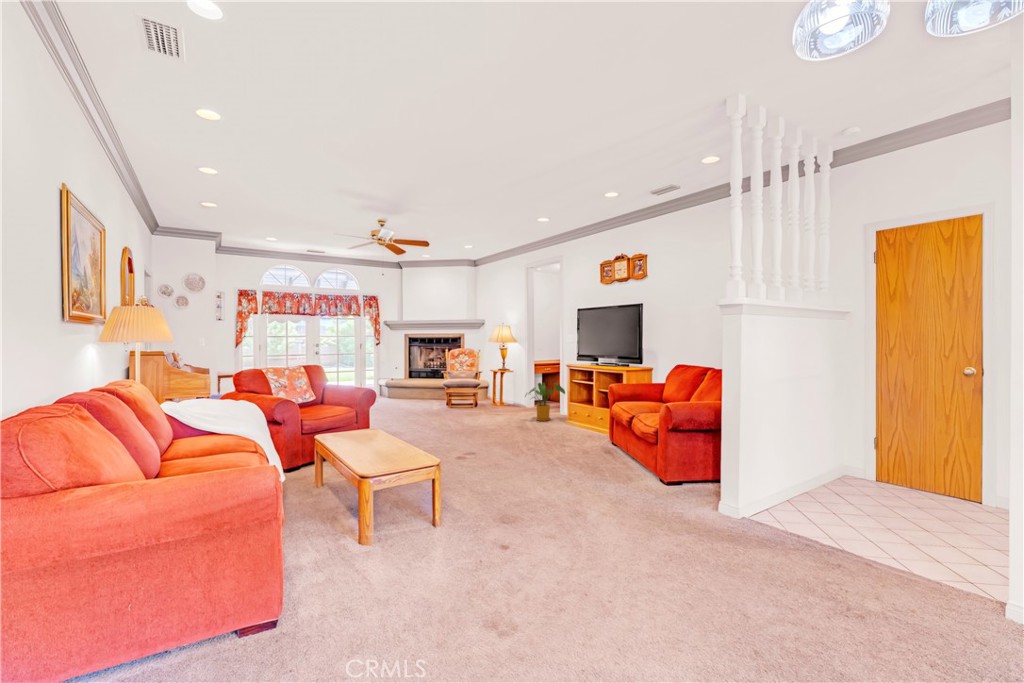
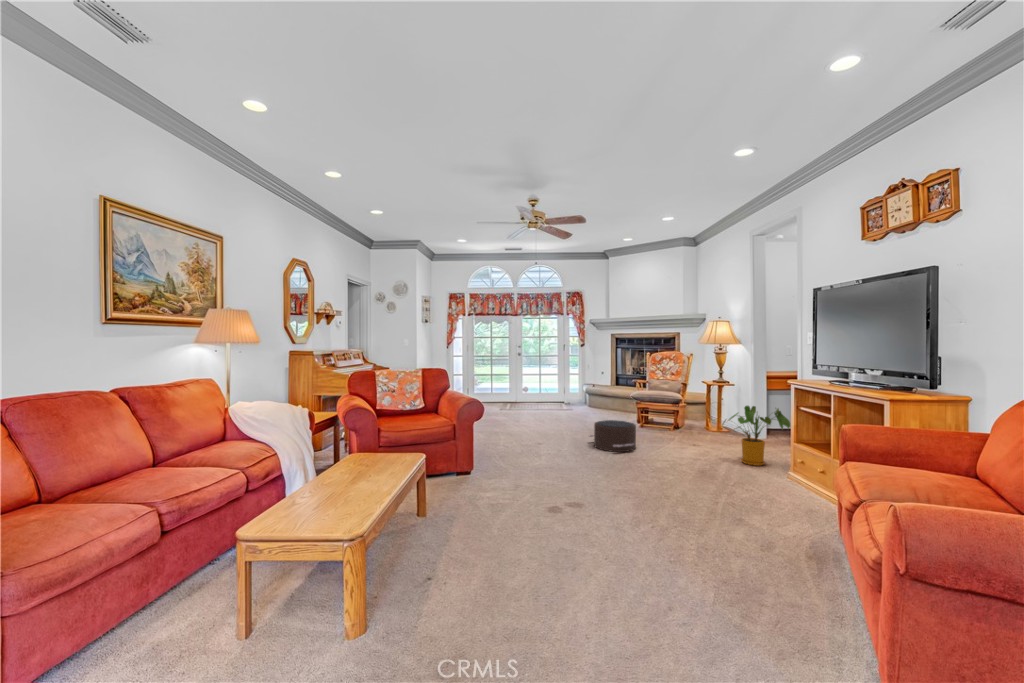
pouf: none [429,403,470,426] -> present [589,420,636,452]

